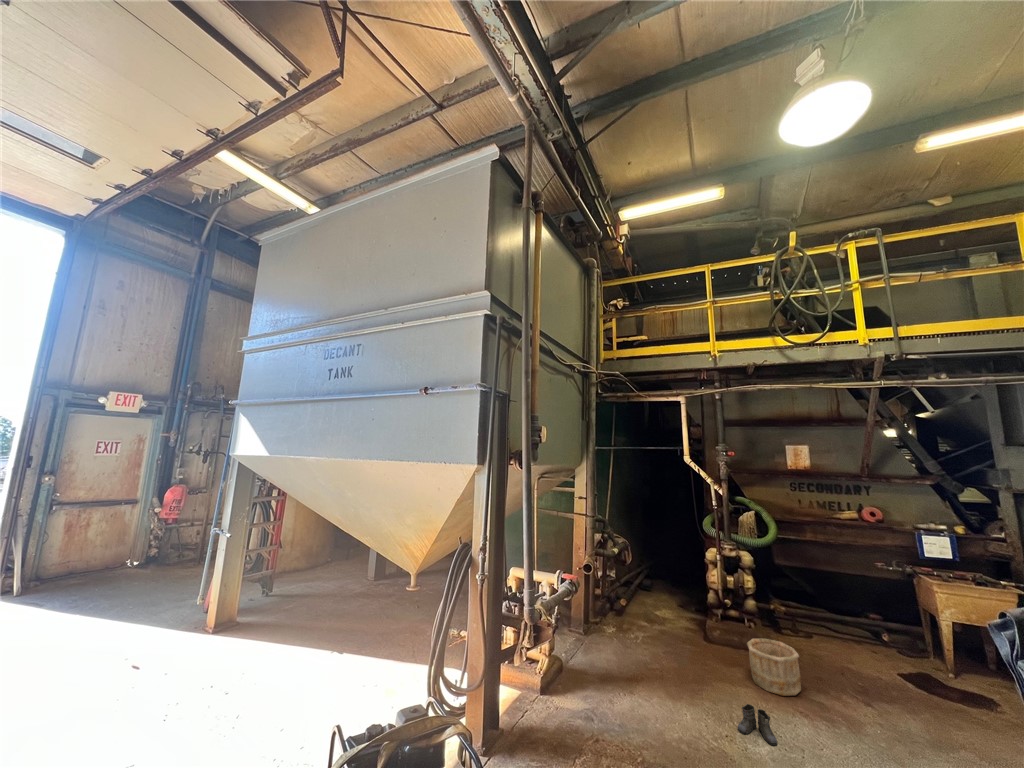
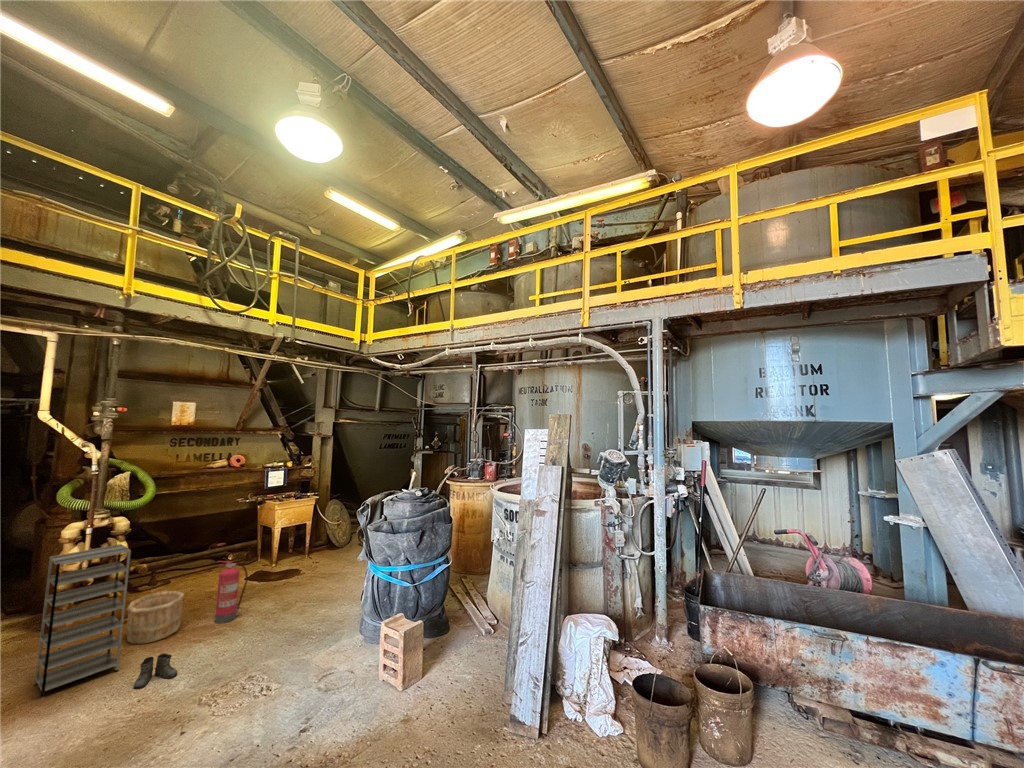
shelving unit: none [677,570,735,702] -> present [34,544,131,699]
fire extinguisher: none [828,633,874,723] -> present [215,561,248,623]

